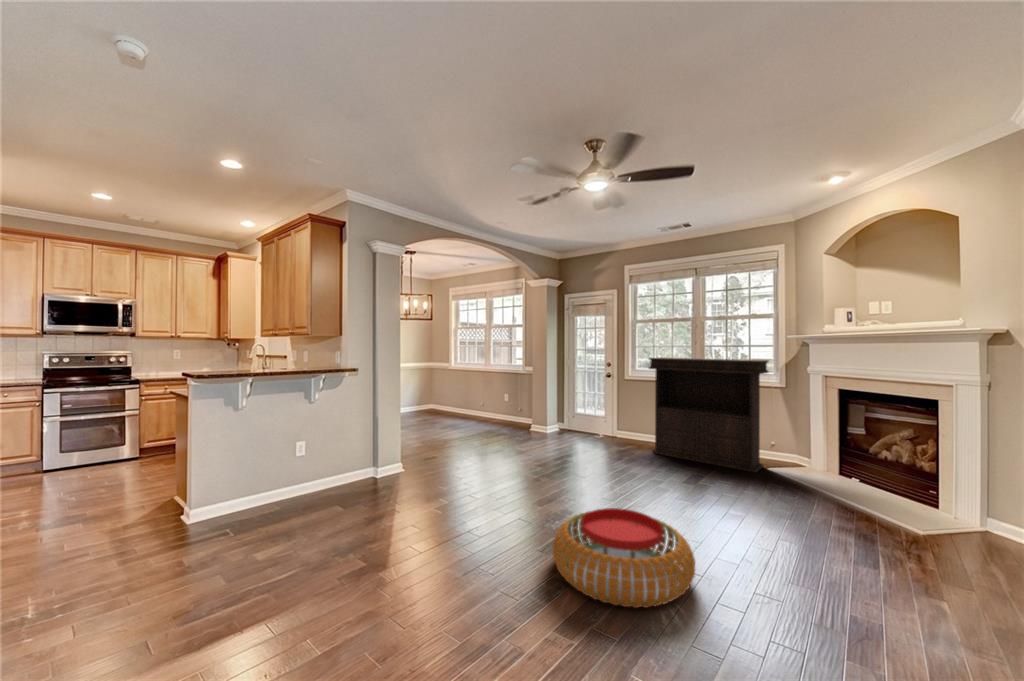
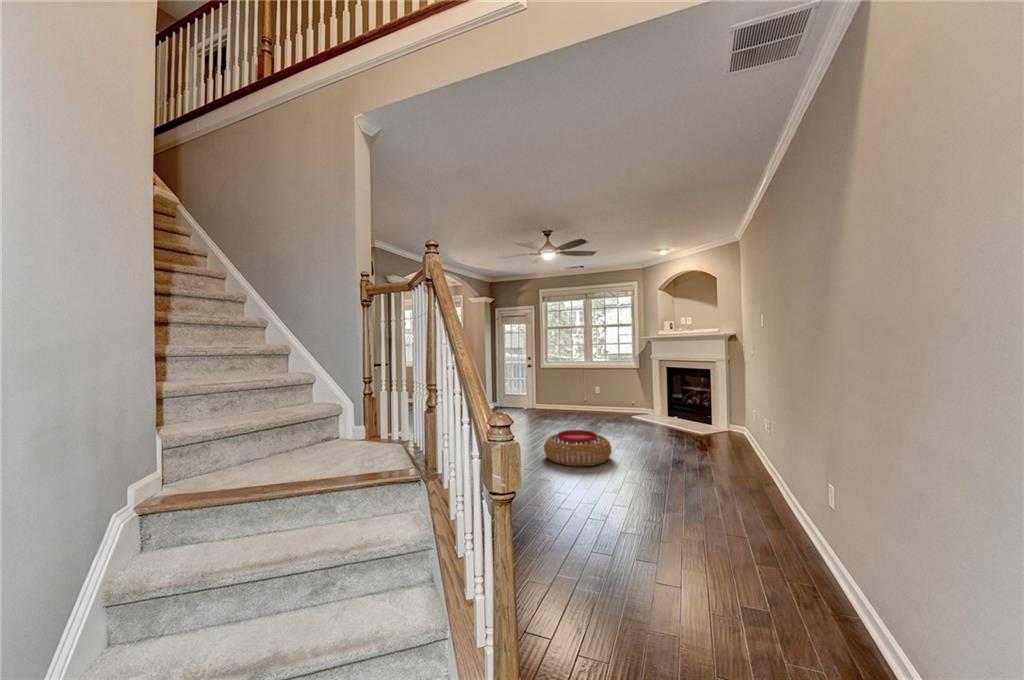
console table: present [649,357,769,472] -> none [561,352,631,419]

